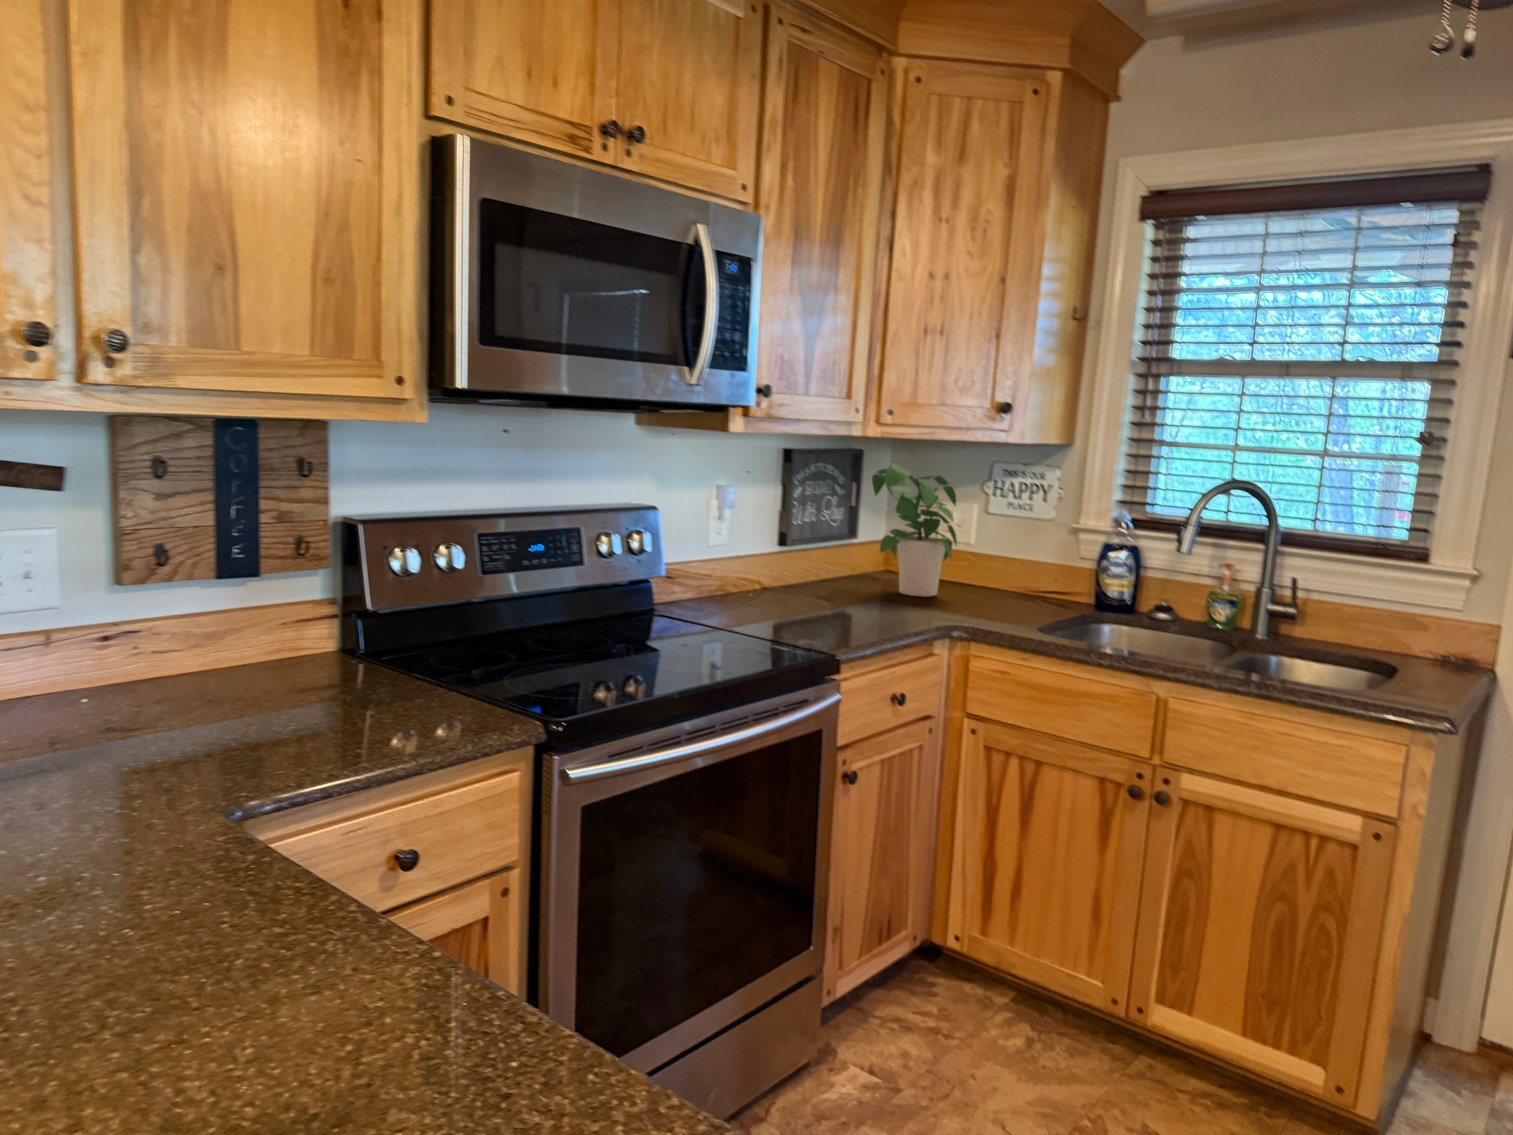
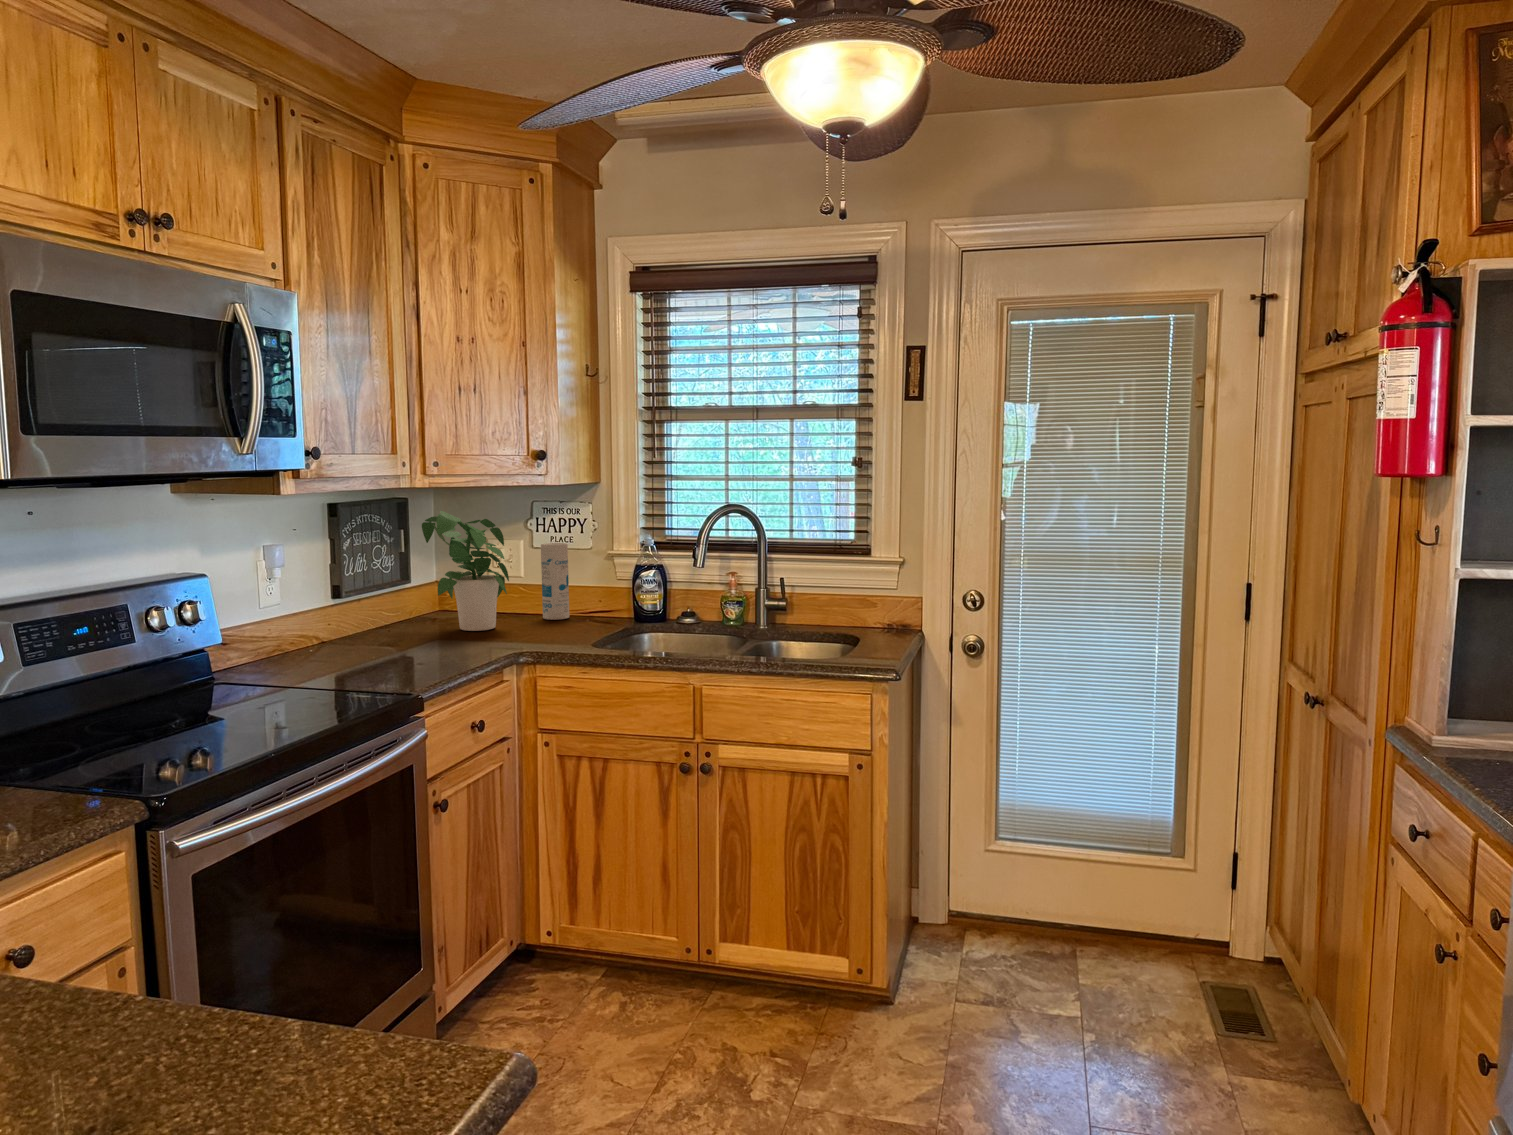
canister: none [991,509,1028,595] -> present [541,543,569,620]

